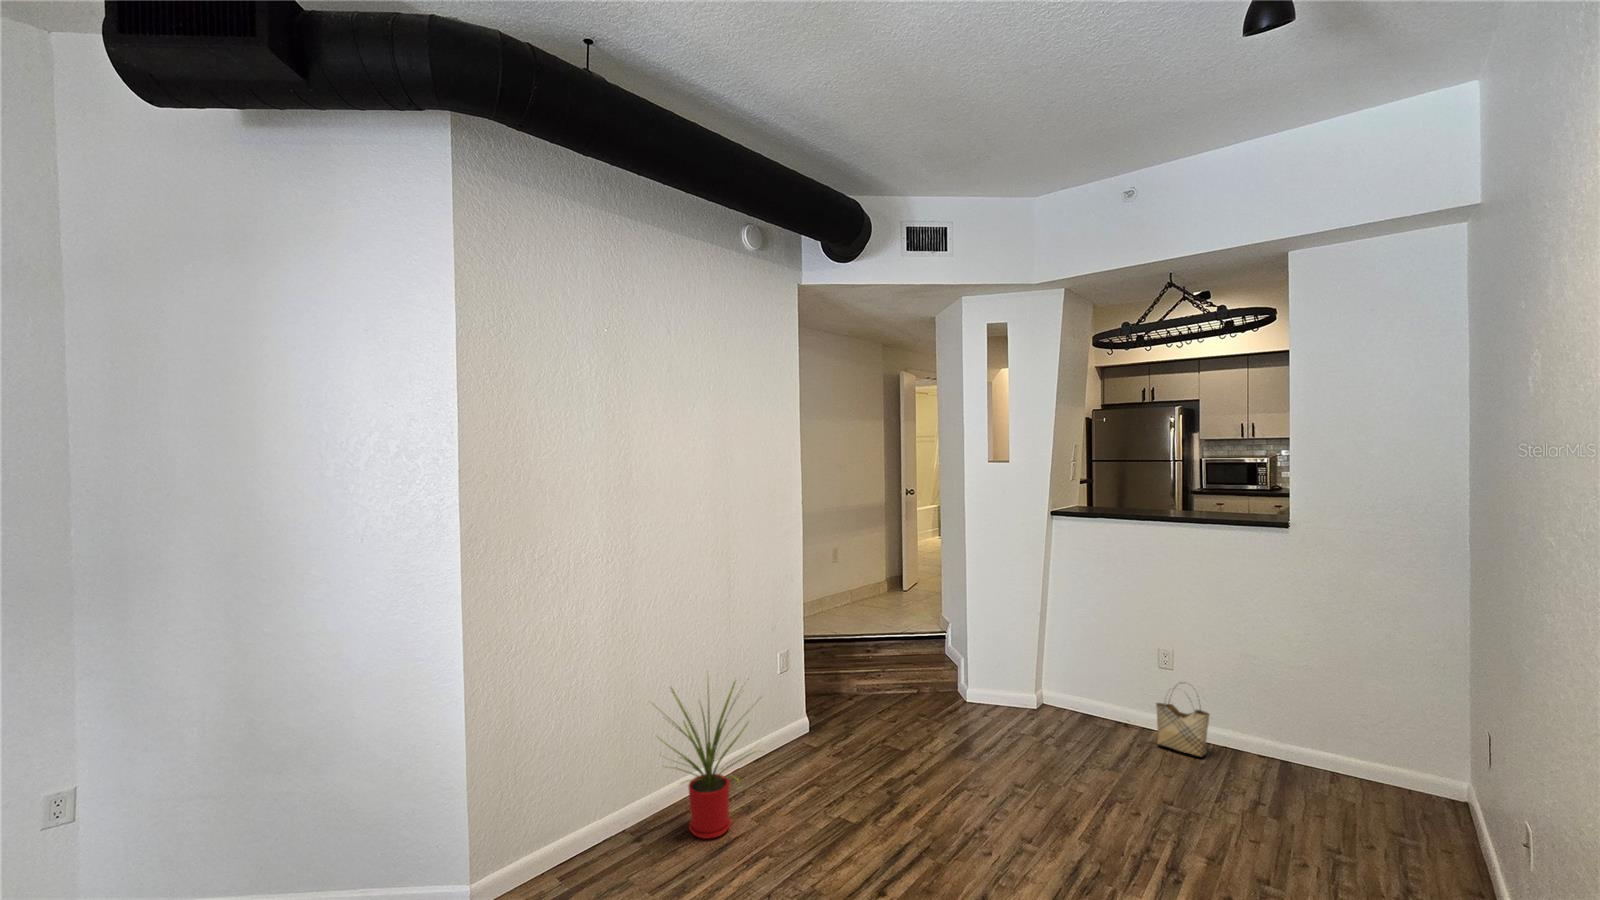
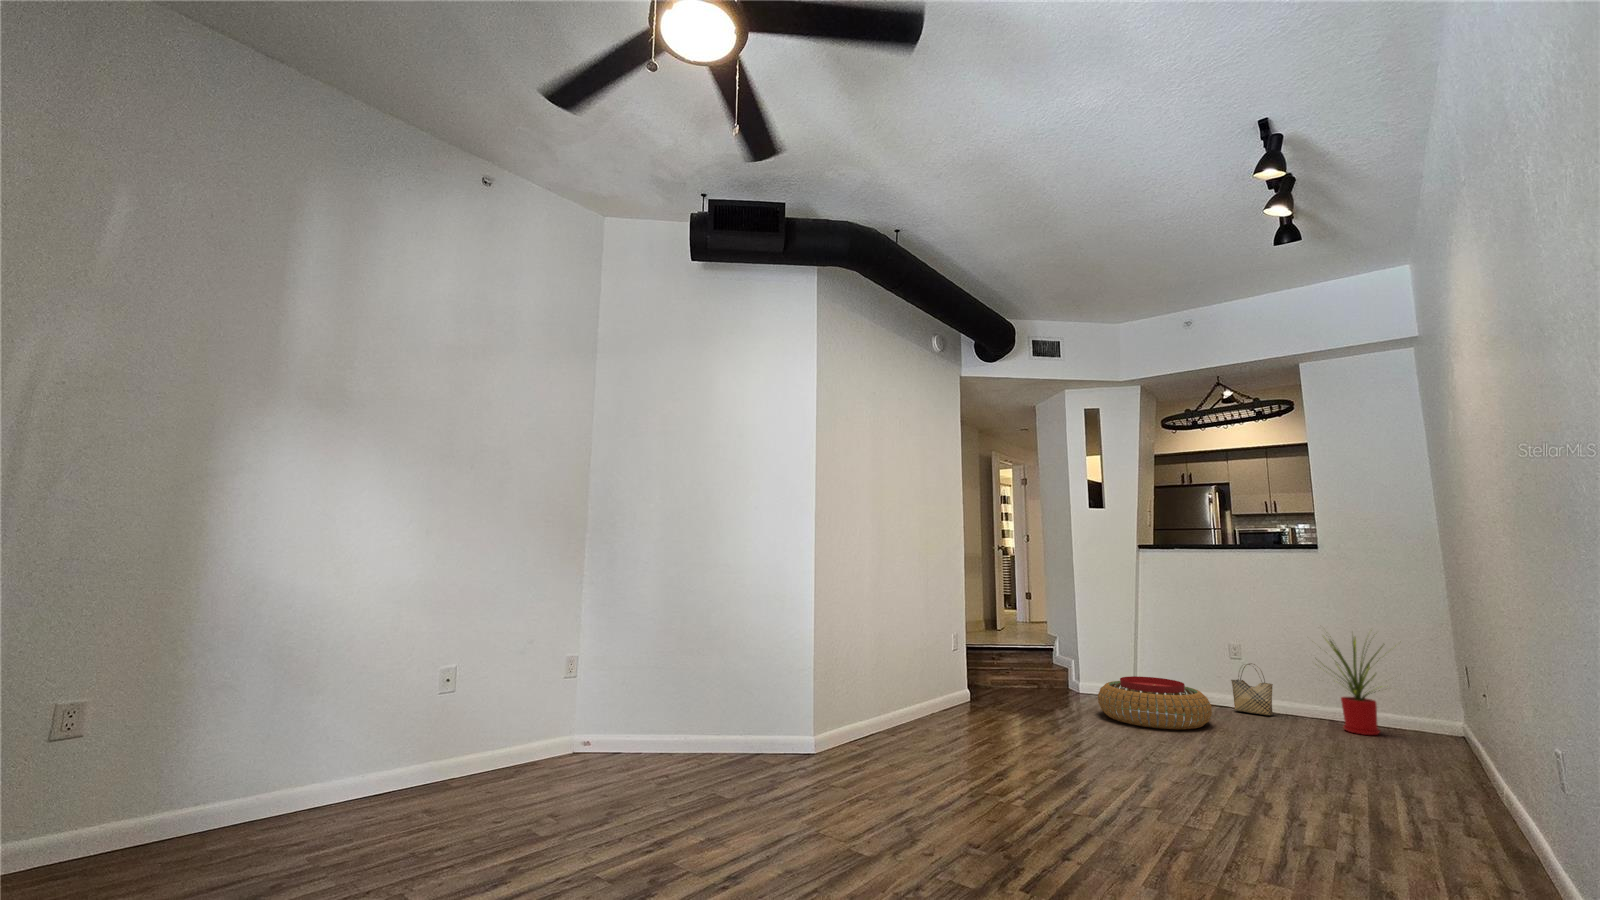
house plant: present [663,682,761,839] -> present [1320,637,1382,735]
pouf: none [964,711,1113,808] -> present [1098,676,1212,729]

